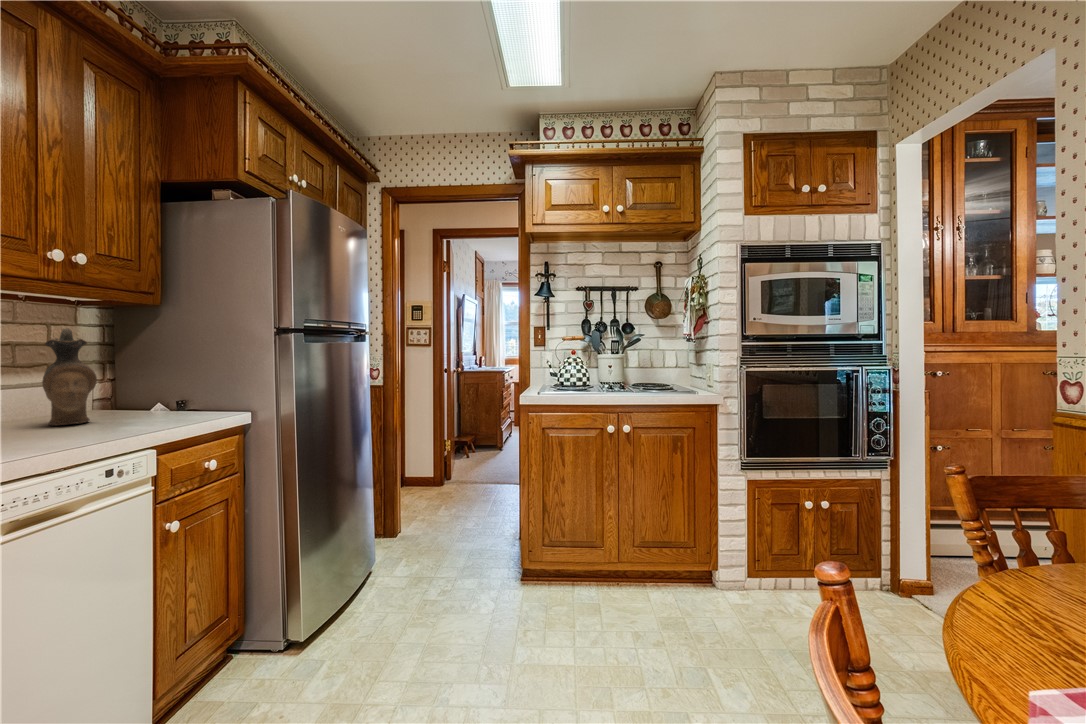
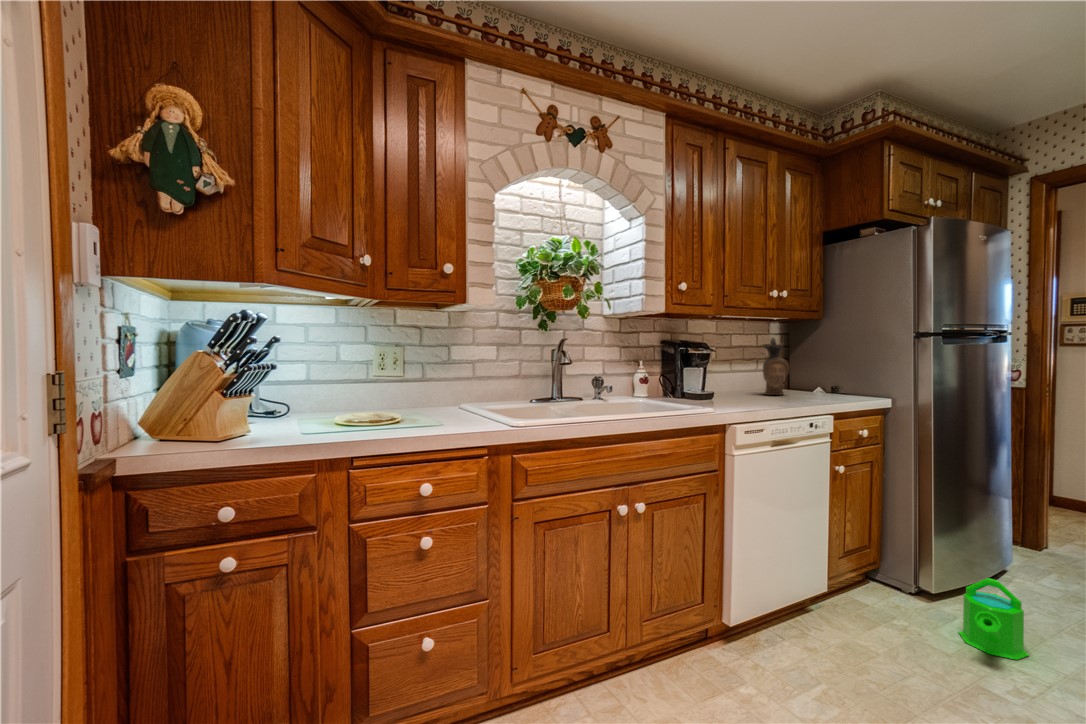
watering can: none [325,604,385,694] -> present [959,578,1029,660]

